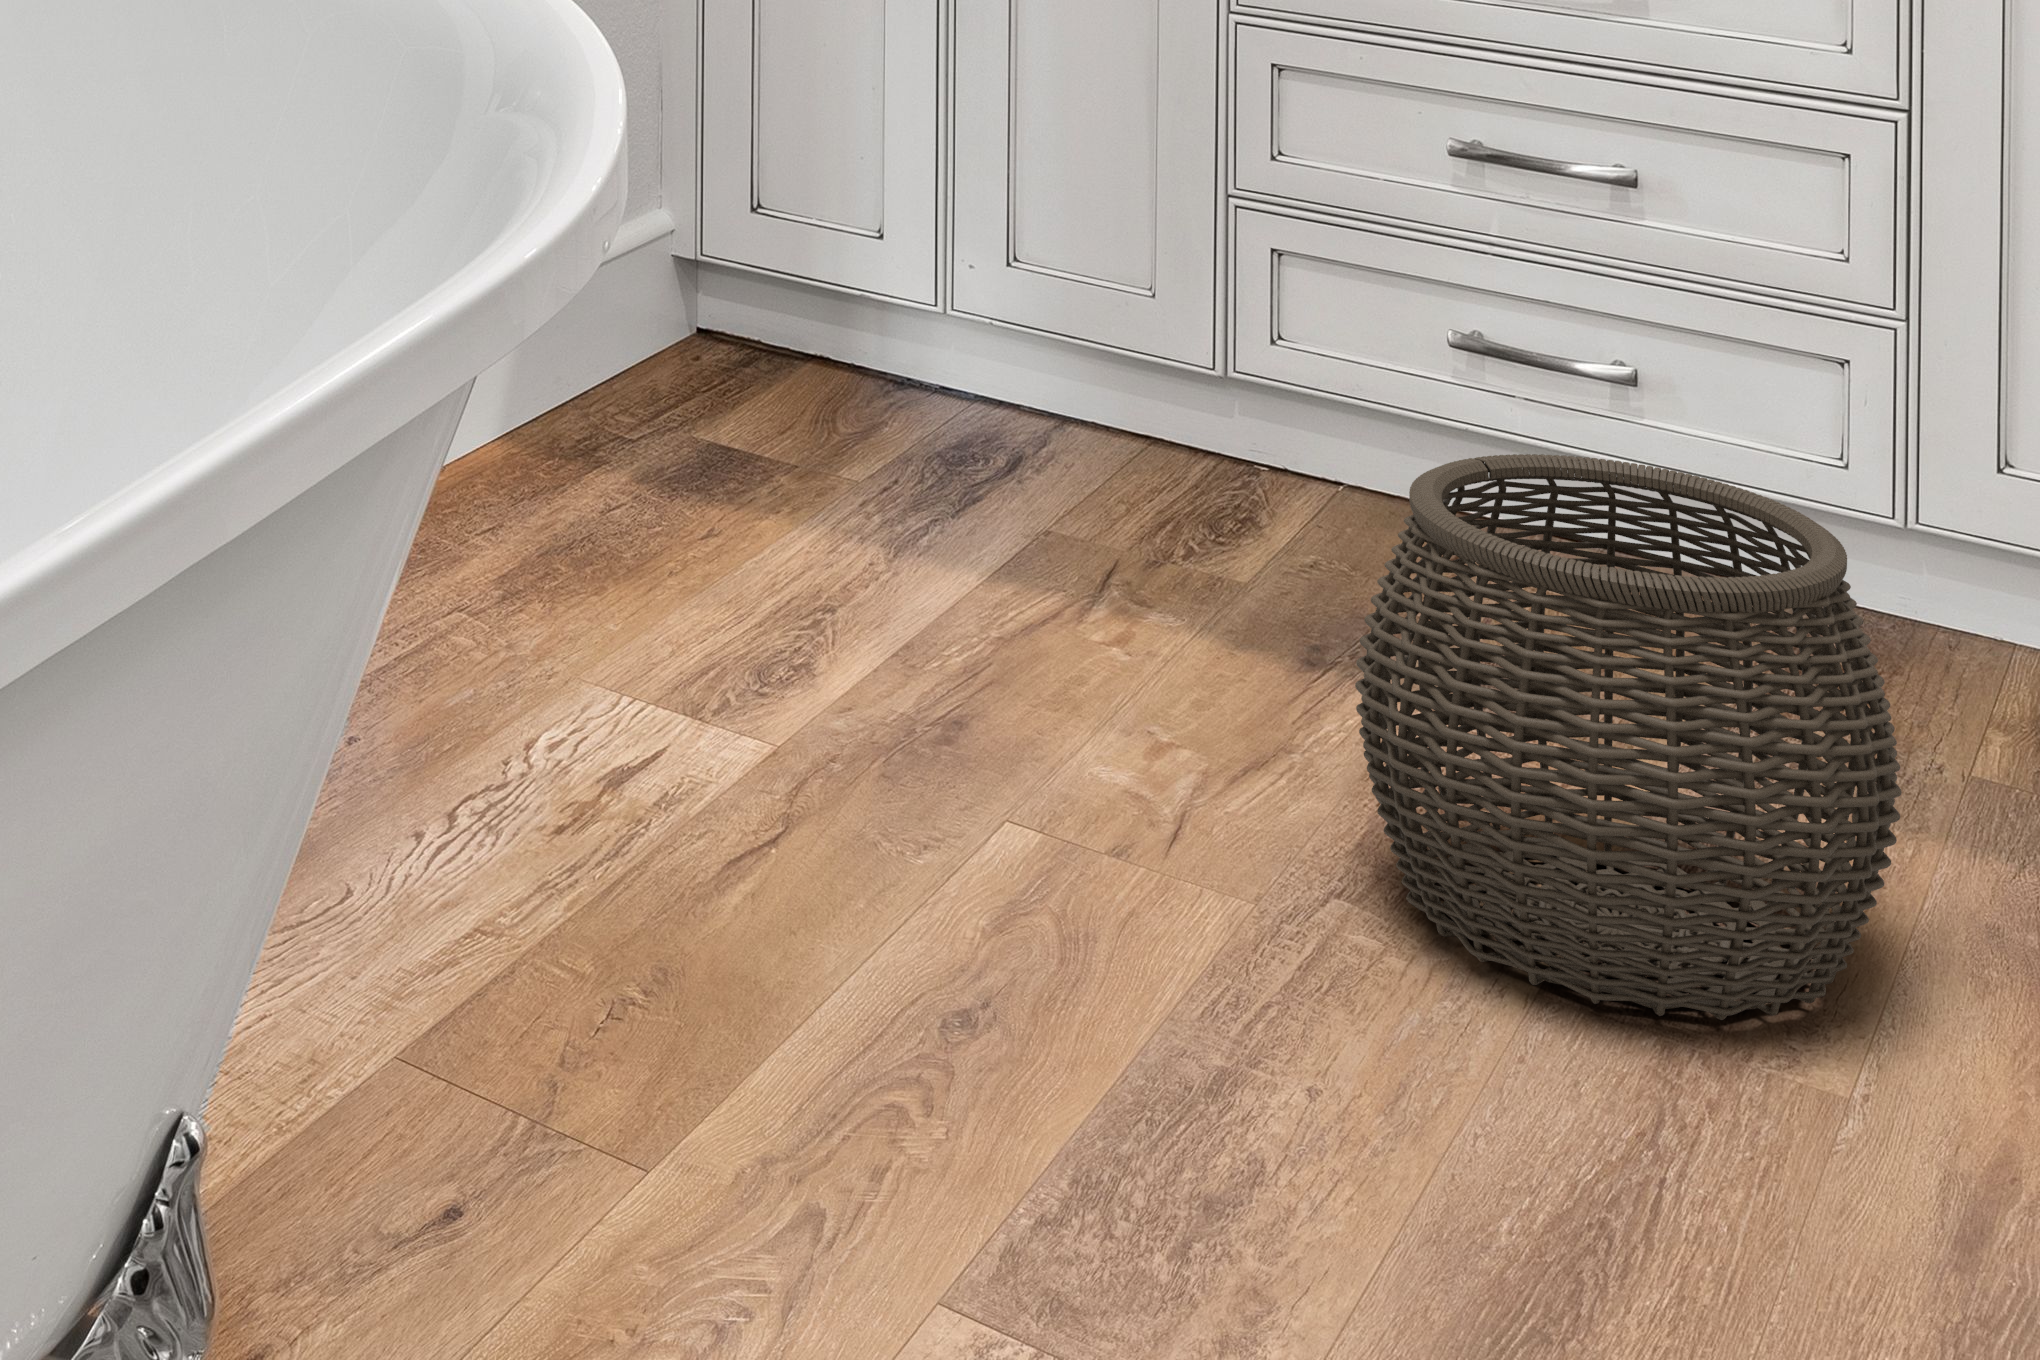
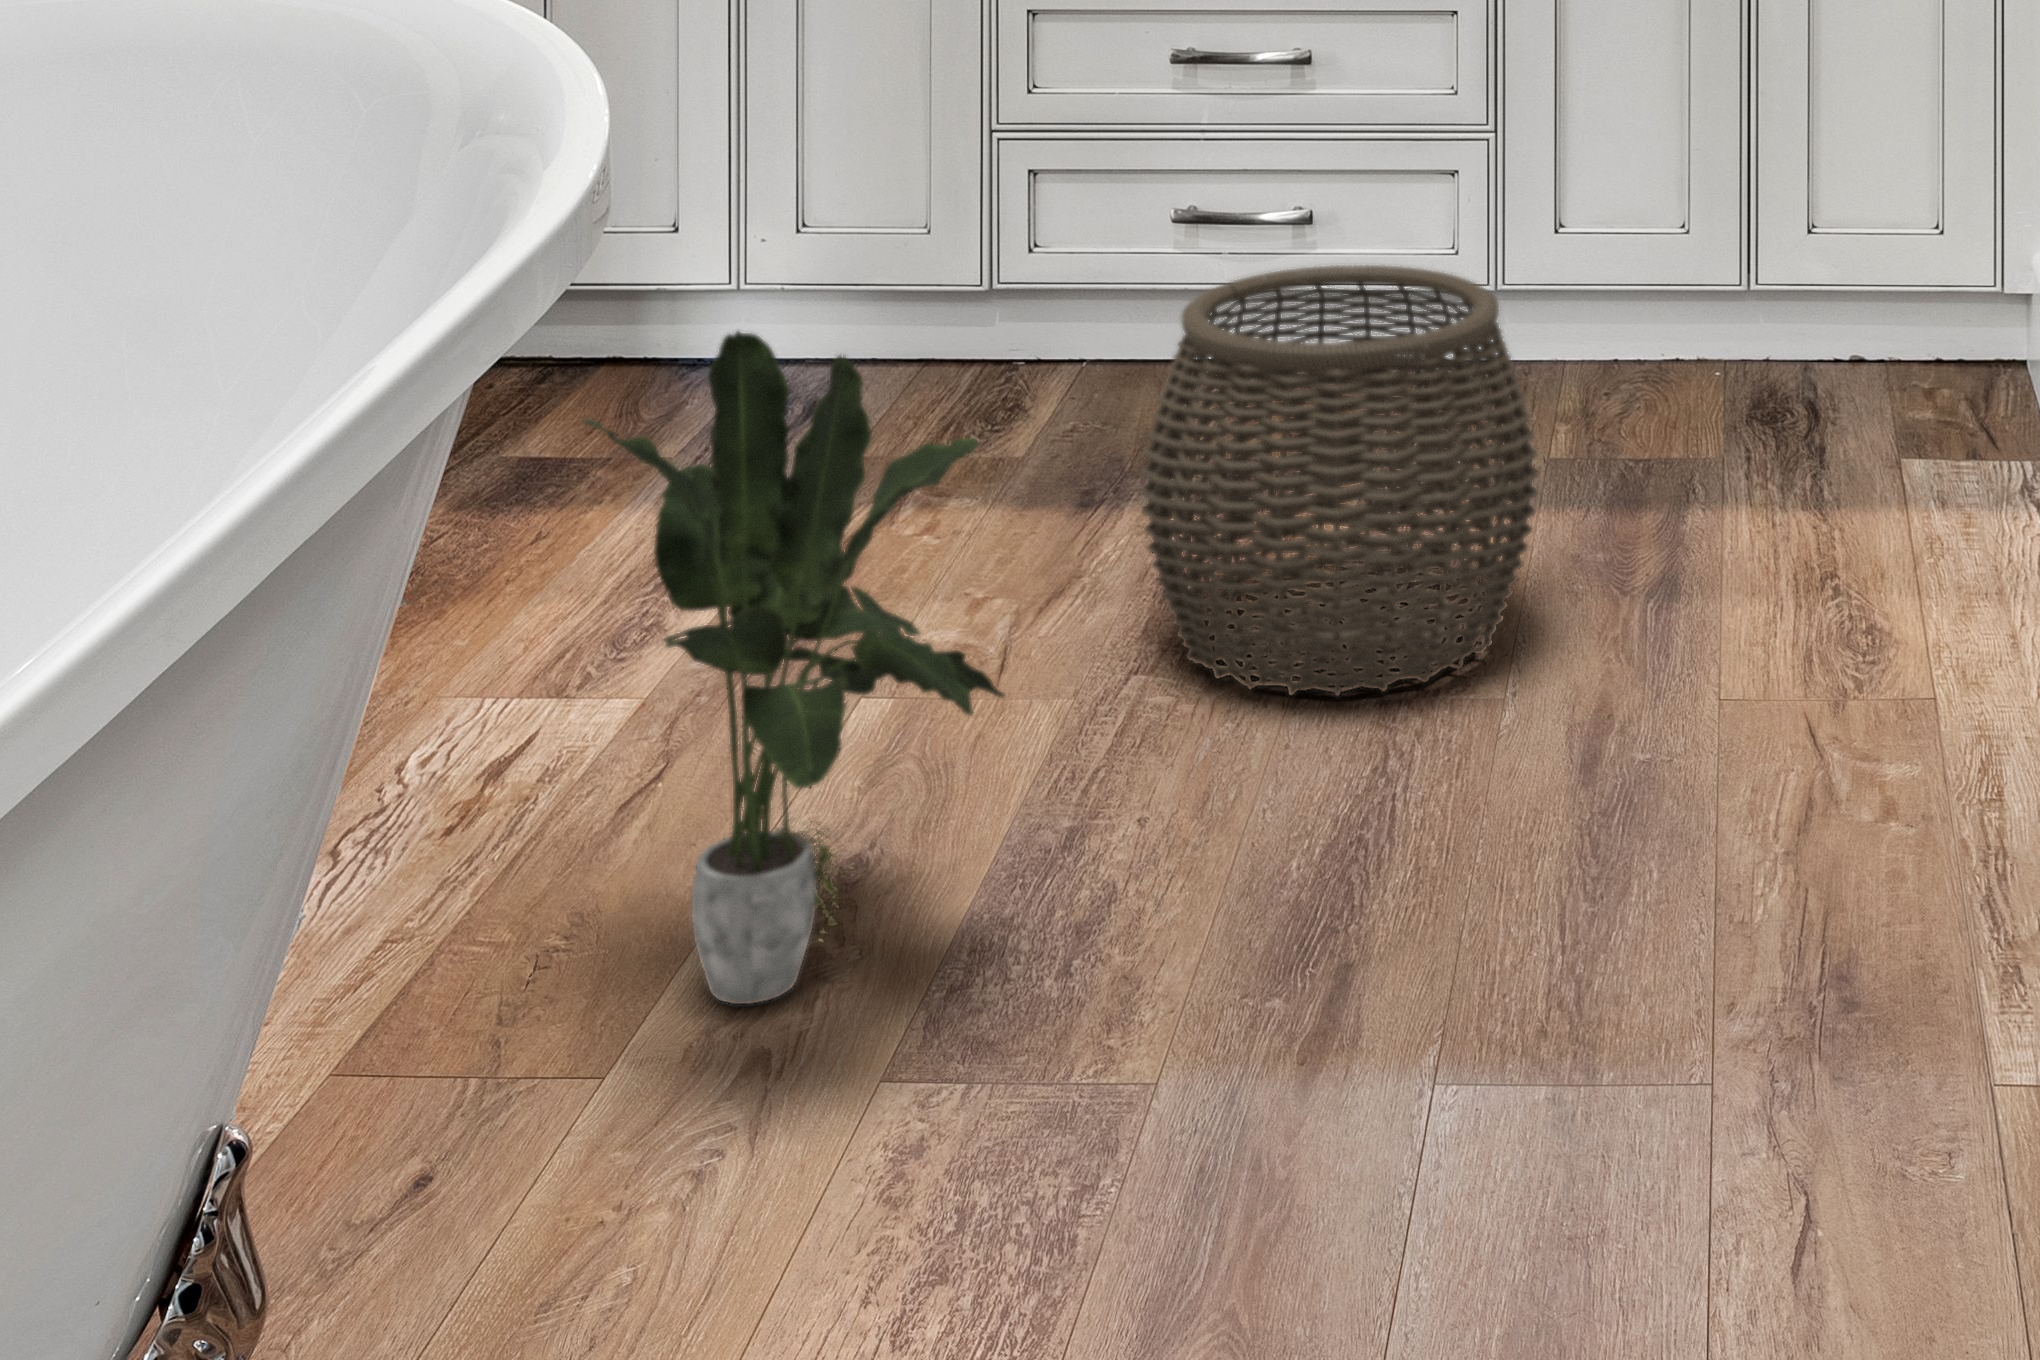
potted plant: none [651,409,1120,1159] -> present [584,331,1005,1004]

